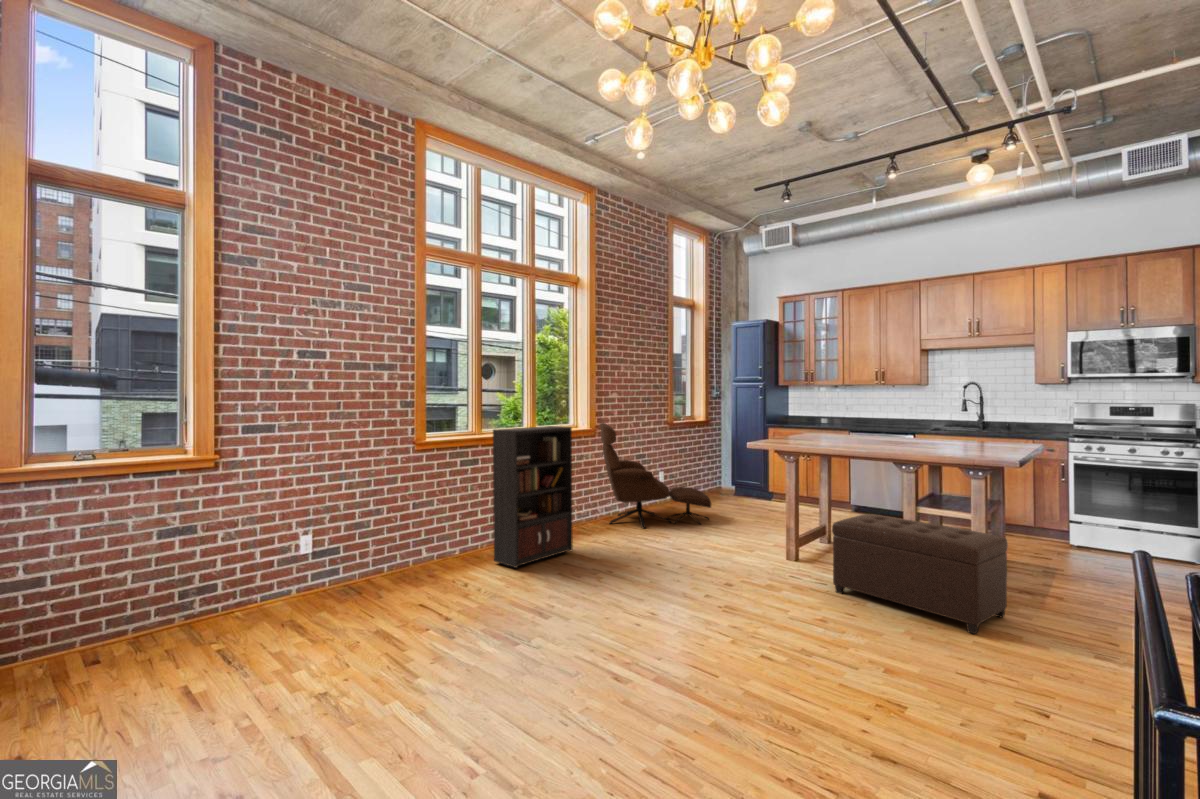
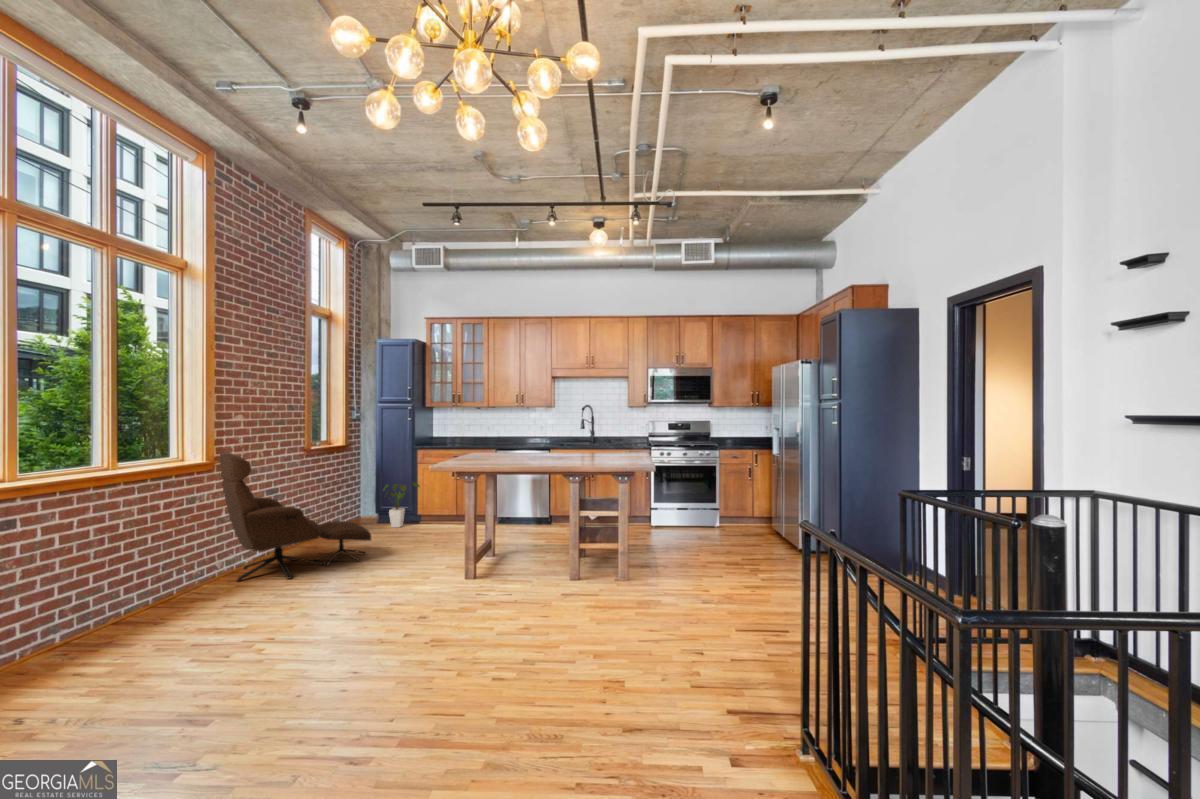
bookcase: present [493,426,573,568] -> none [57,460,200,678]
house plant: none [734,459,771,502] -> present [383,482,419,528]
ottoman: present [832,514,1008,634] -> none [528,523,660,611]

